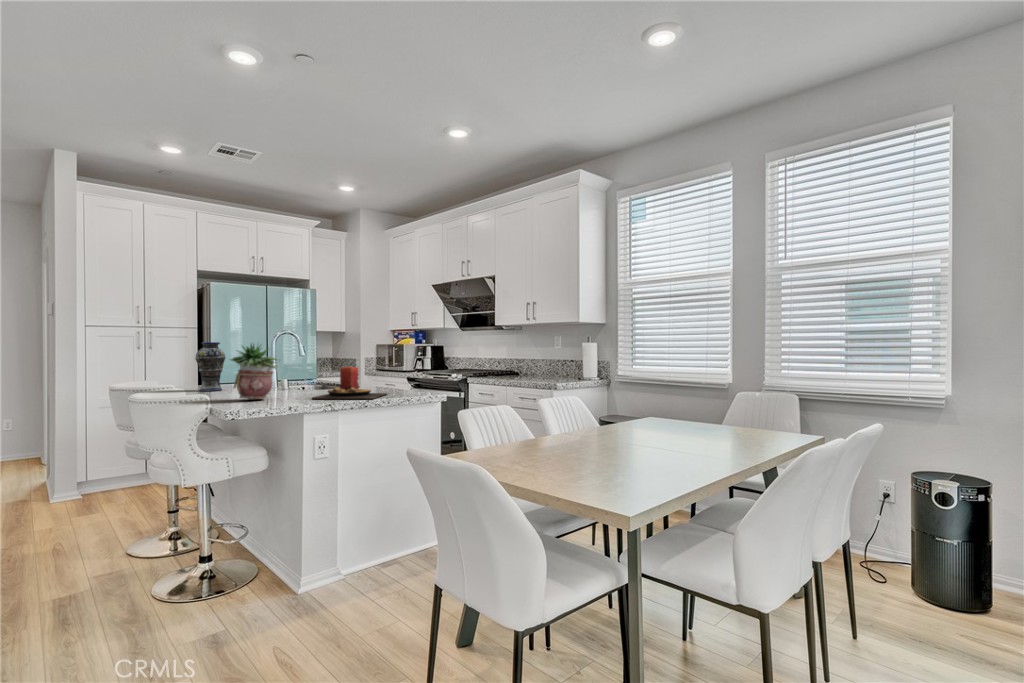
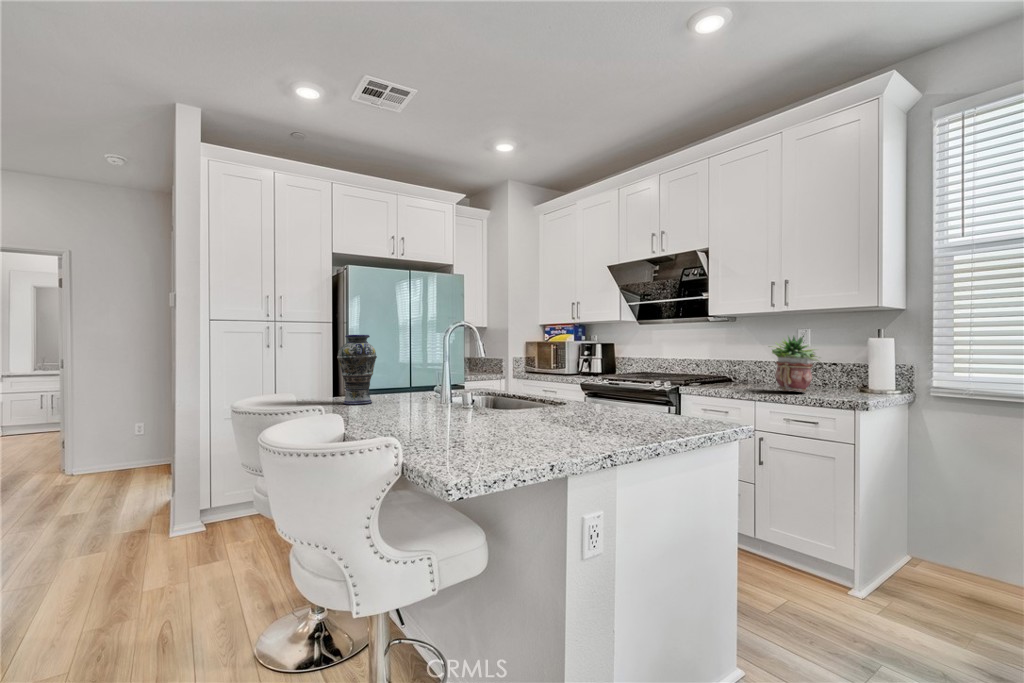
potted plant: present [231,344,278,399] -> present [772,336,820,392]
candle: present [312,367,387,399] -> none [533,372,646,435]

